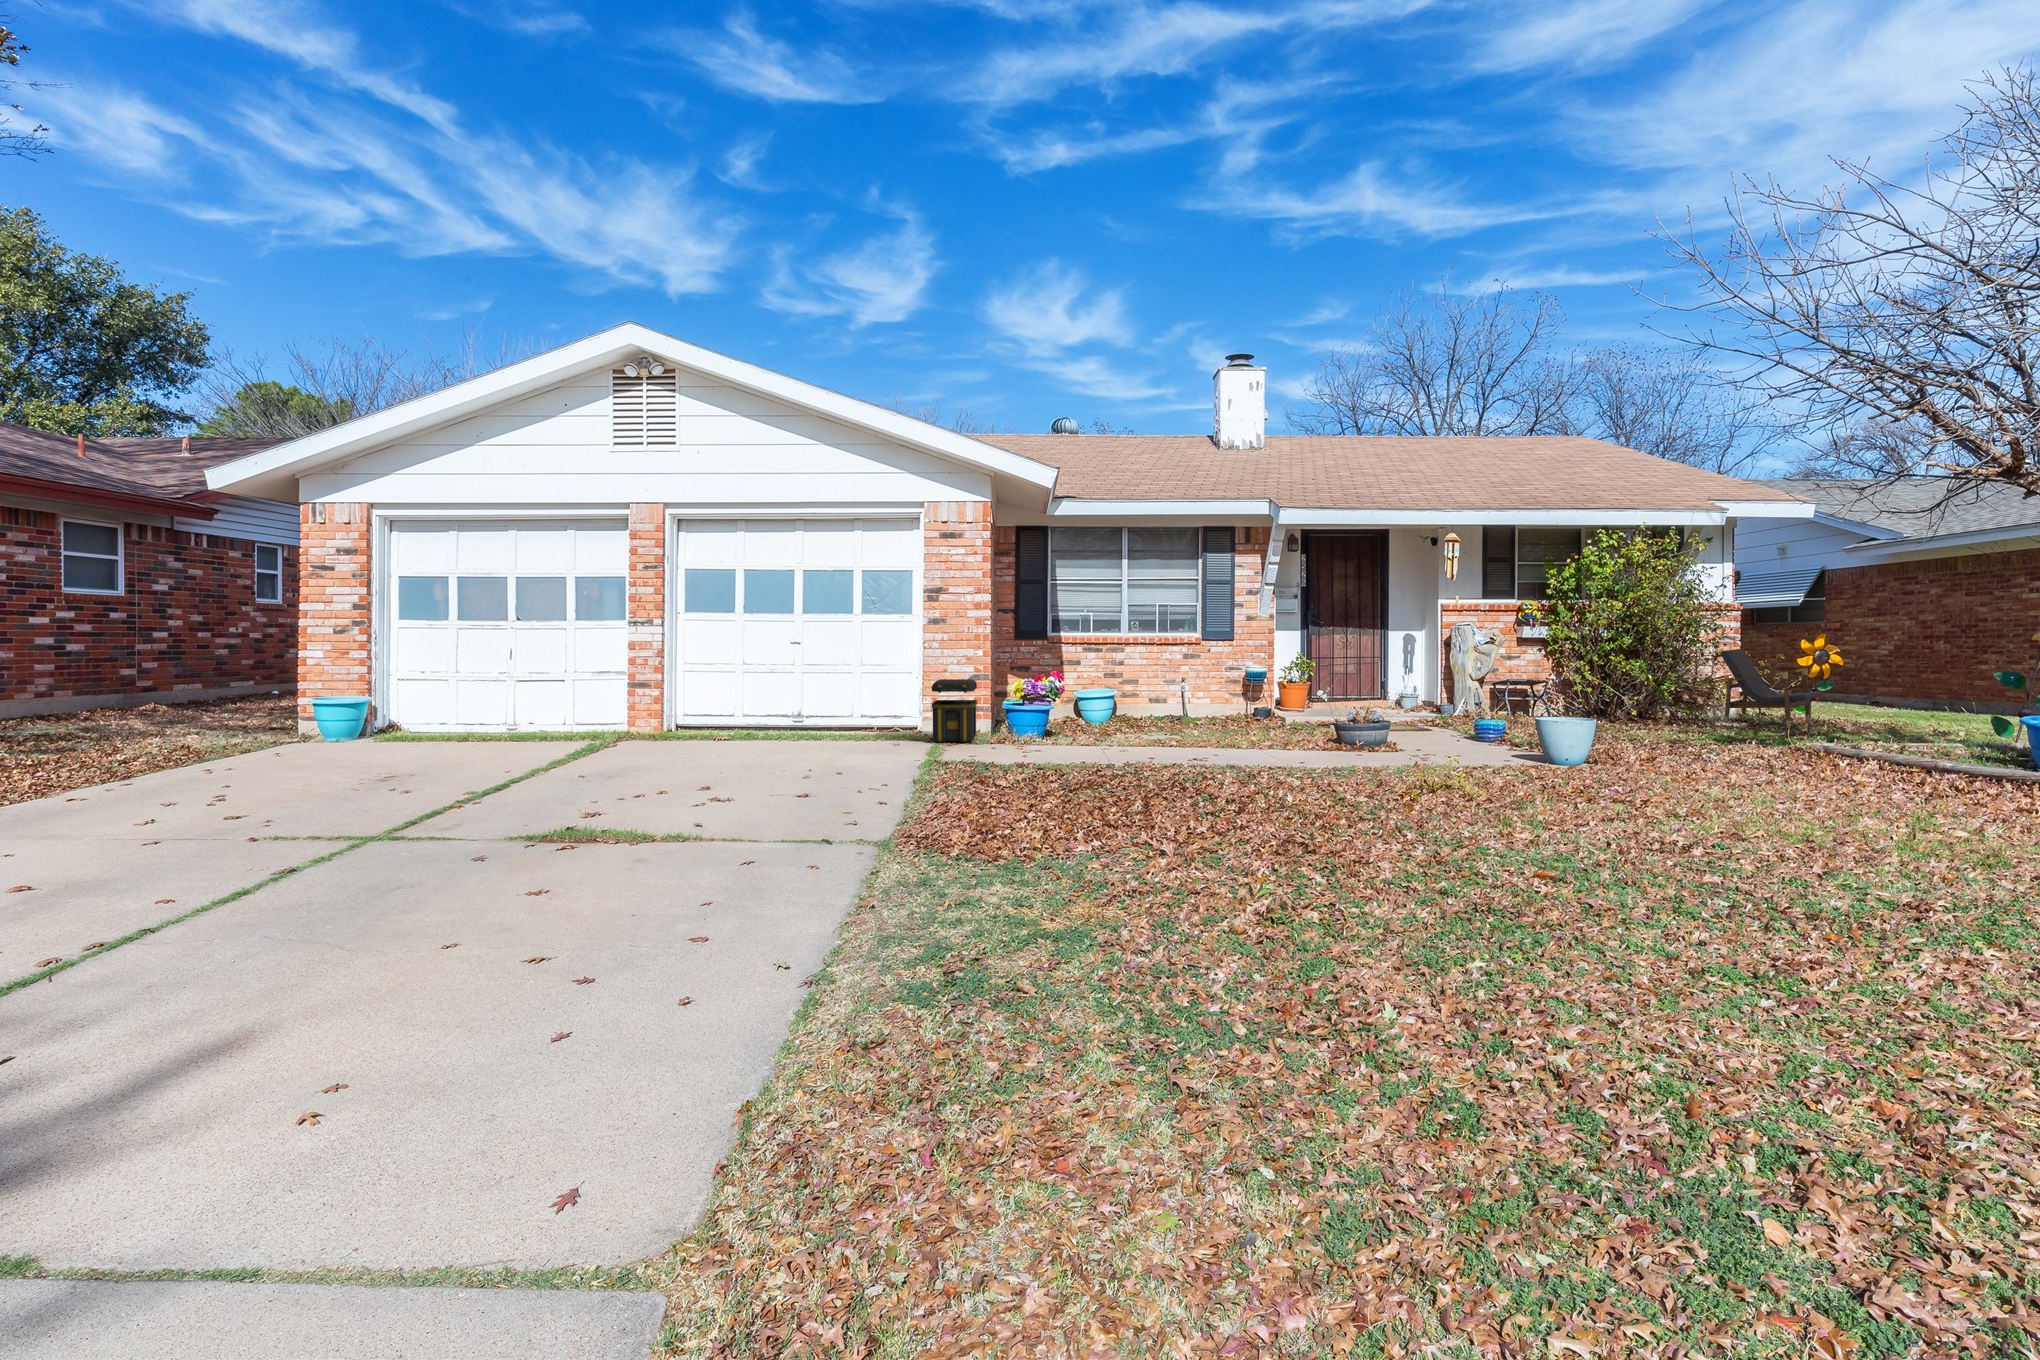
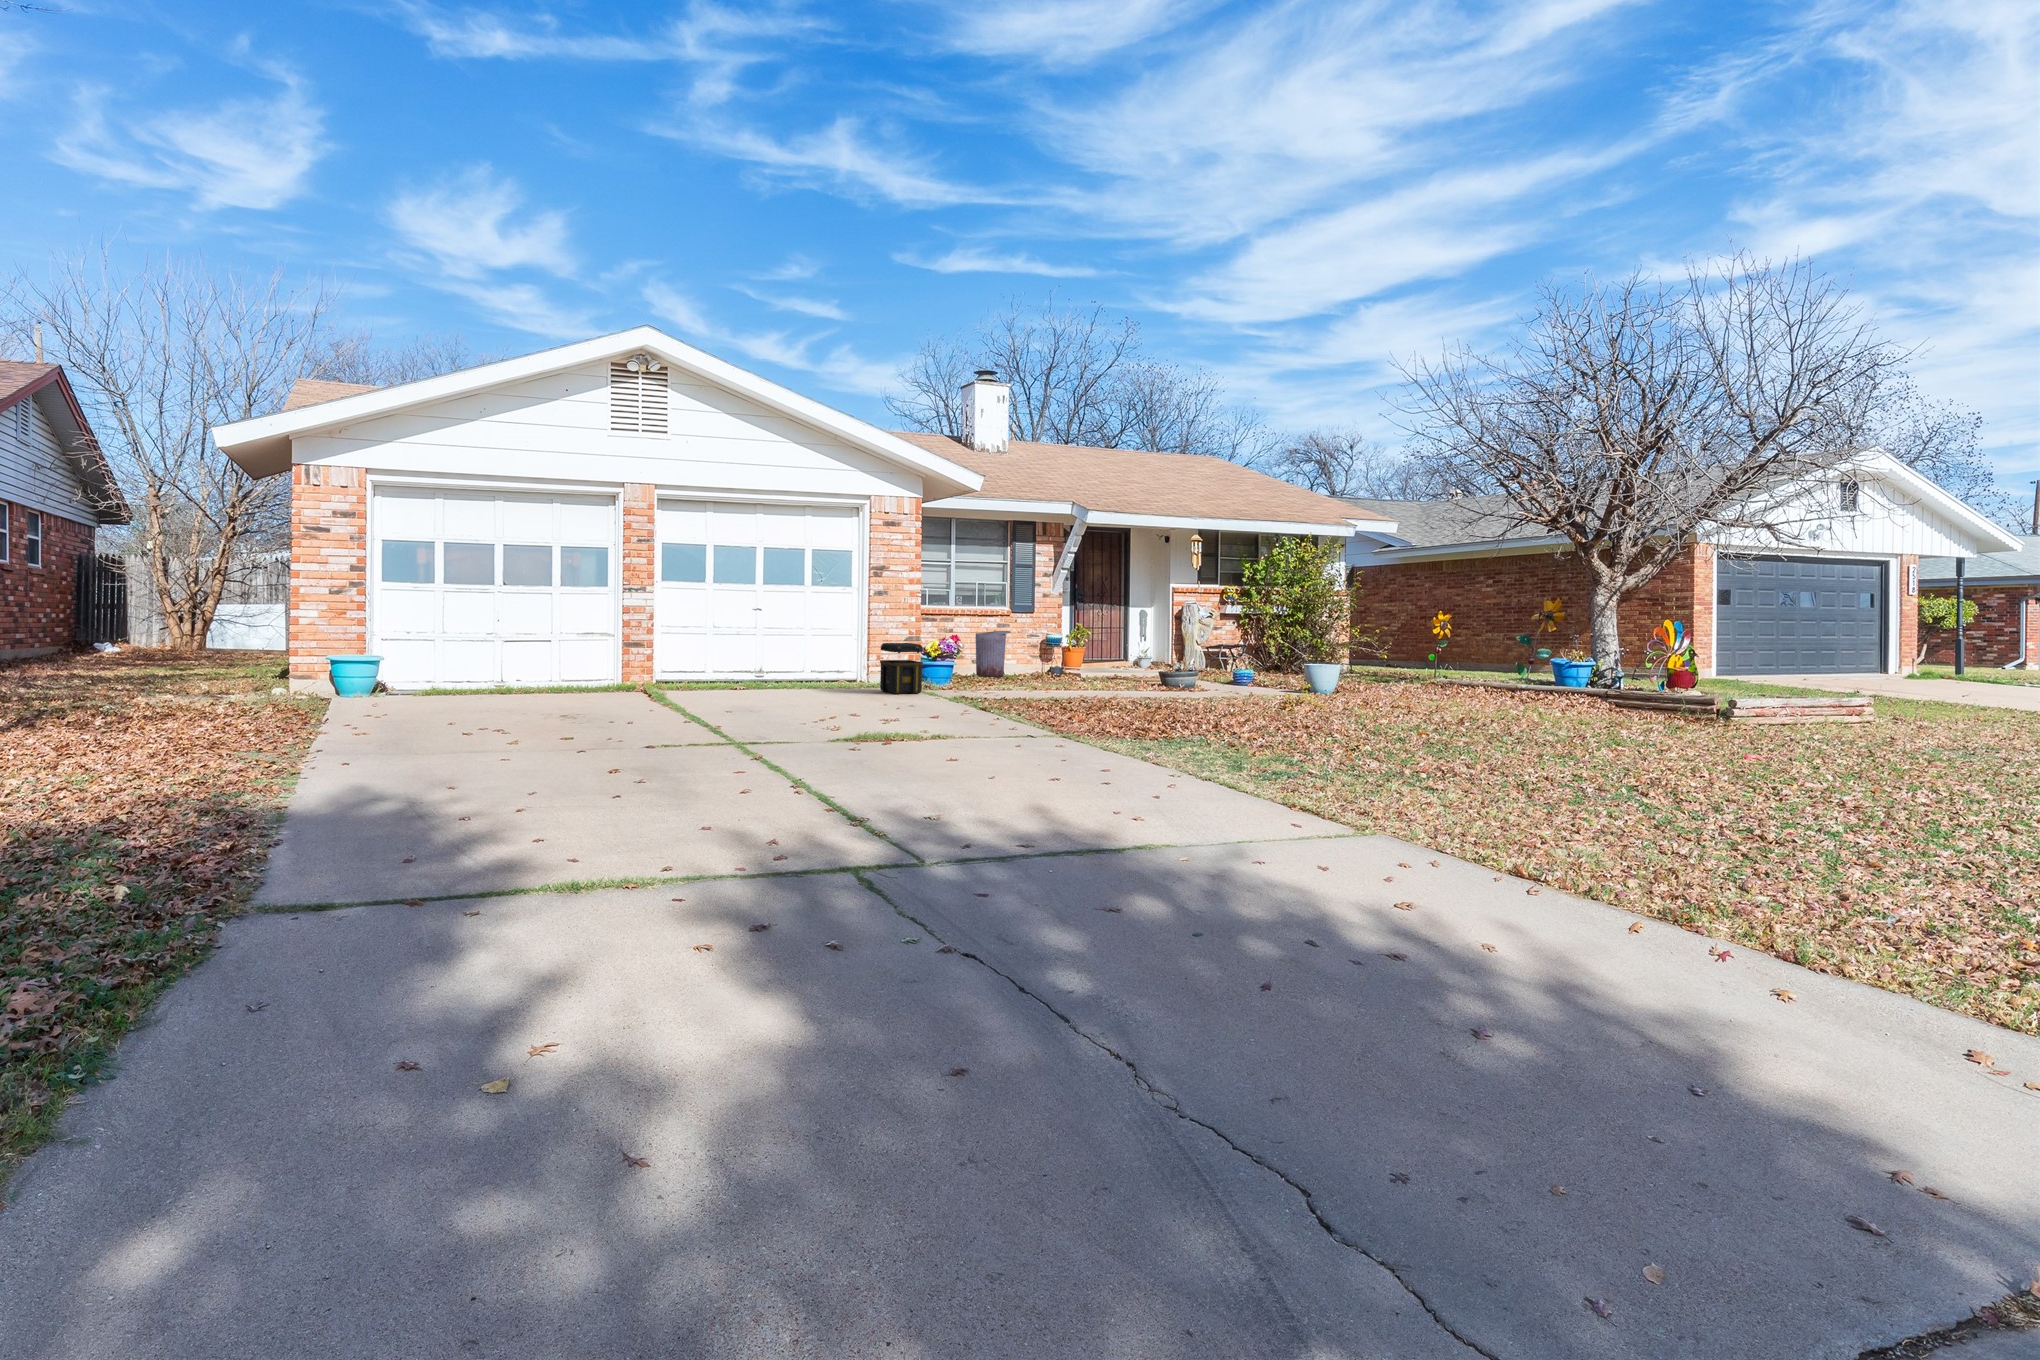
lounge chair: present [1721,649,1822,728] -> none [1355,623,1410,677]
trash can: none [1142,661,1185,717] -> present [976,630,1011,677]

